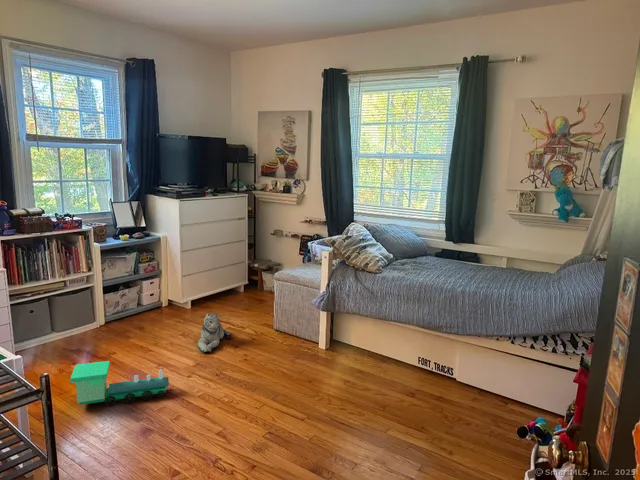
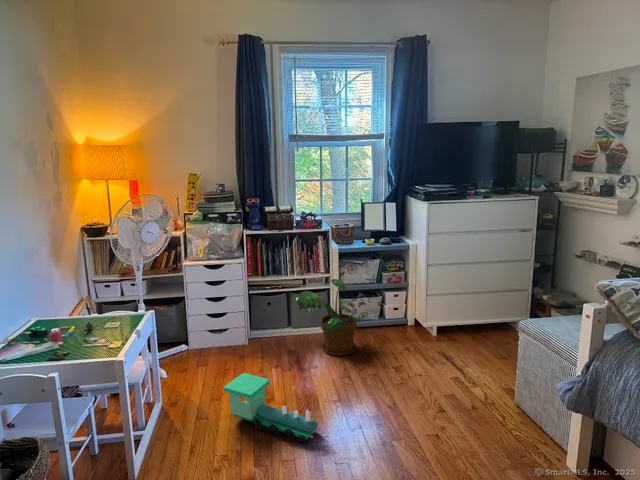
potted plant: none [77,275,141,342] -> present [296,279,363,356]
plush toy: present [198,314,230,353] -> none [394,354,448,405]

